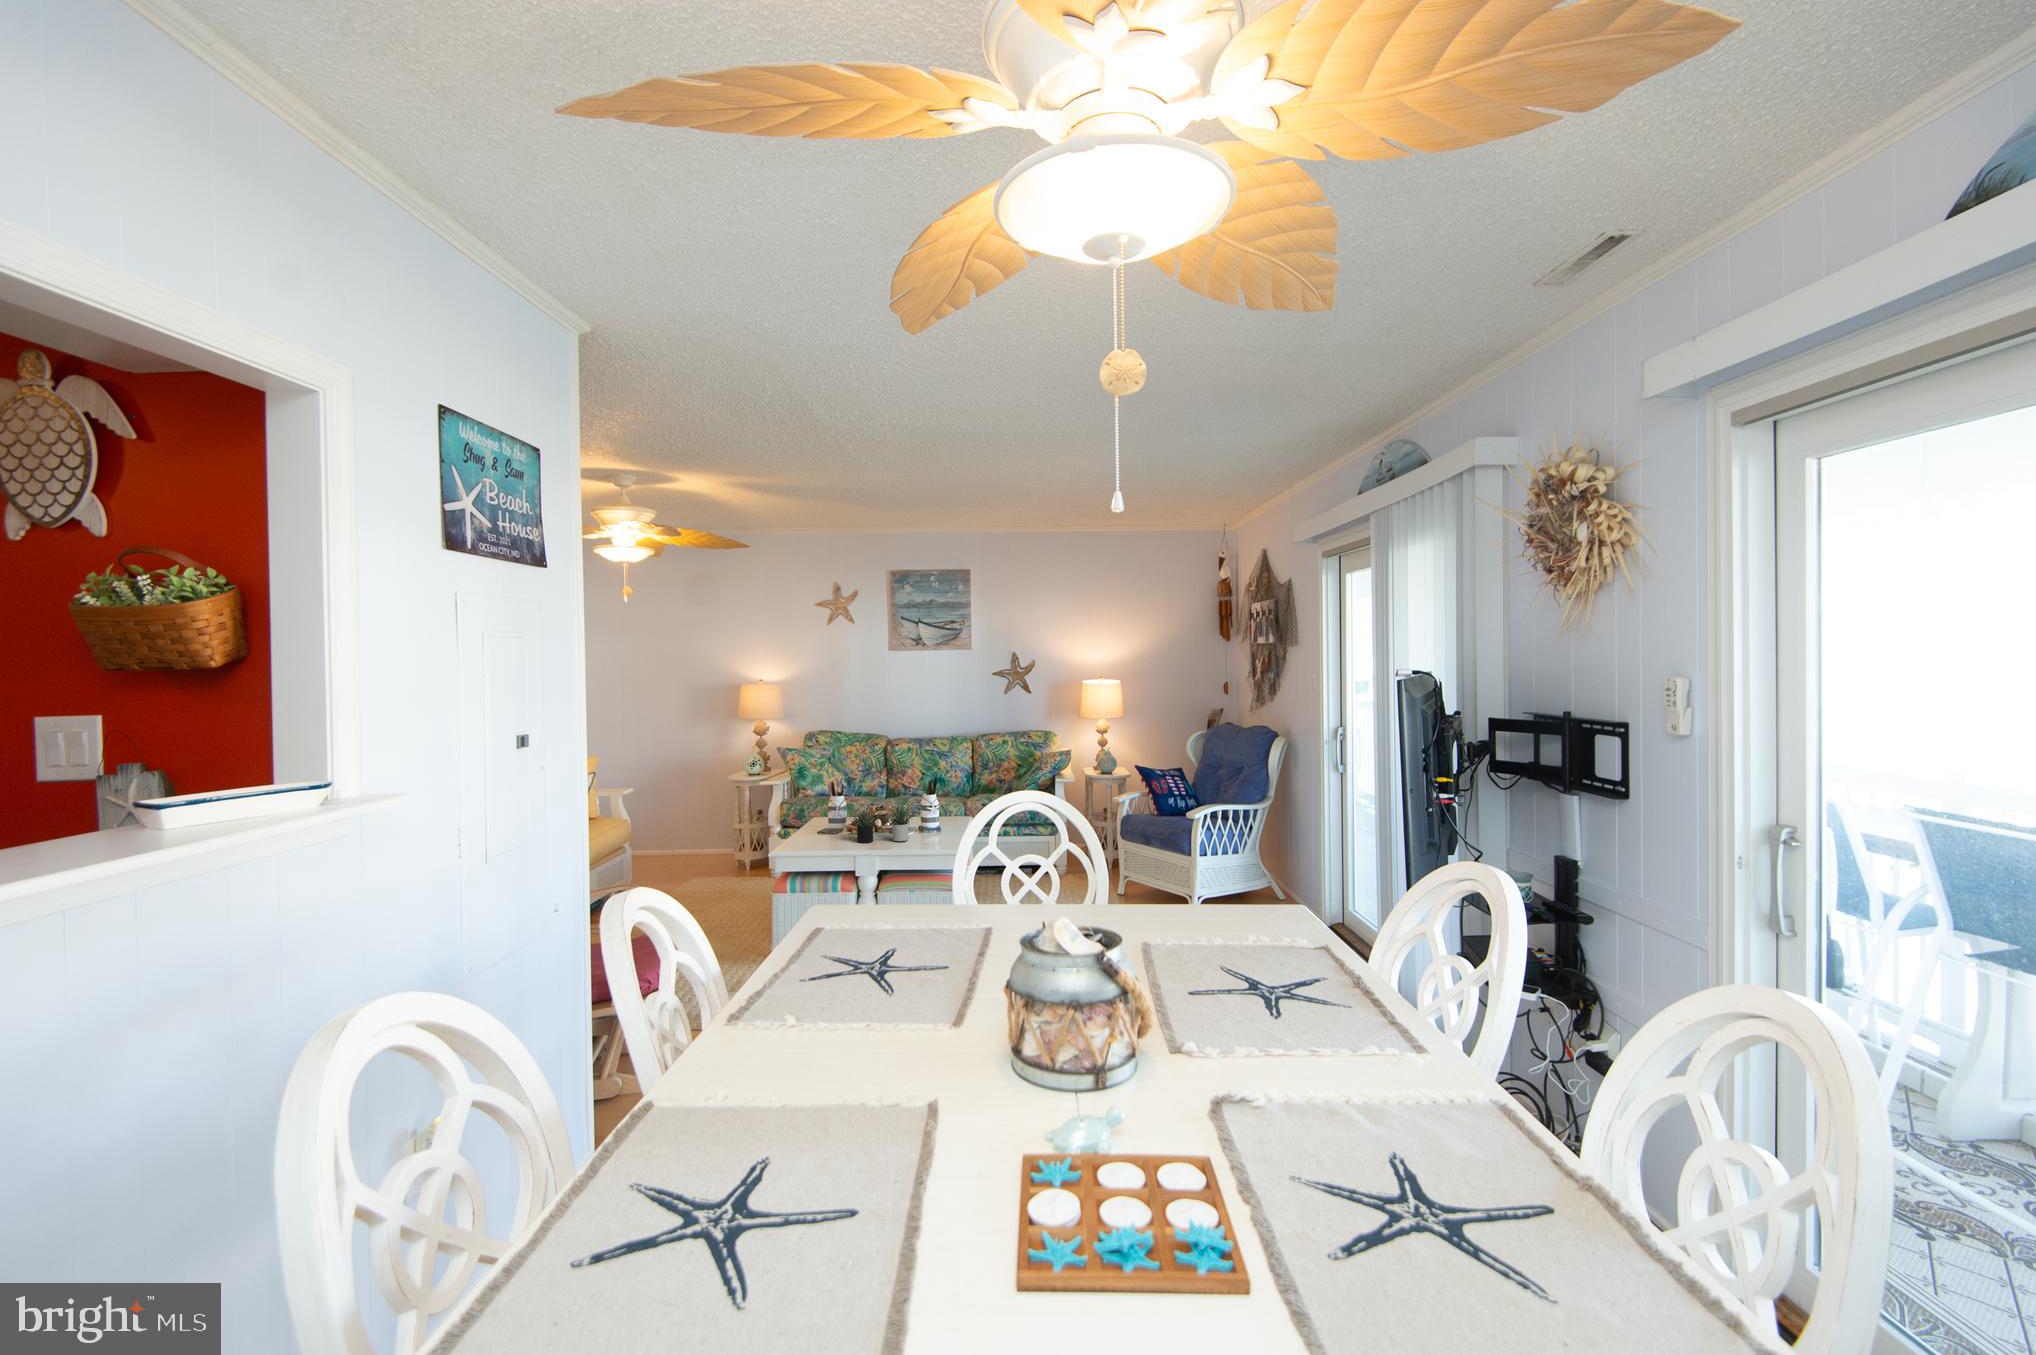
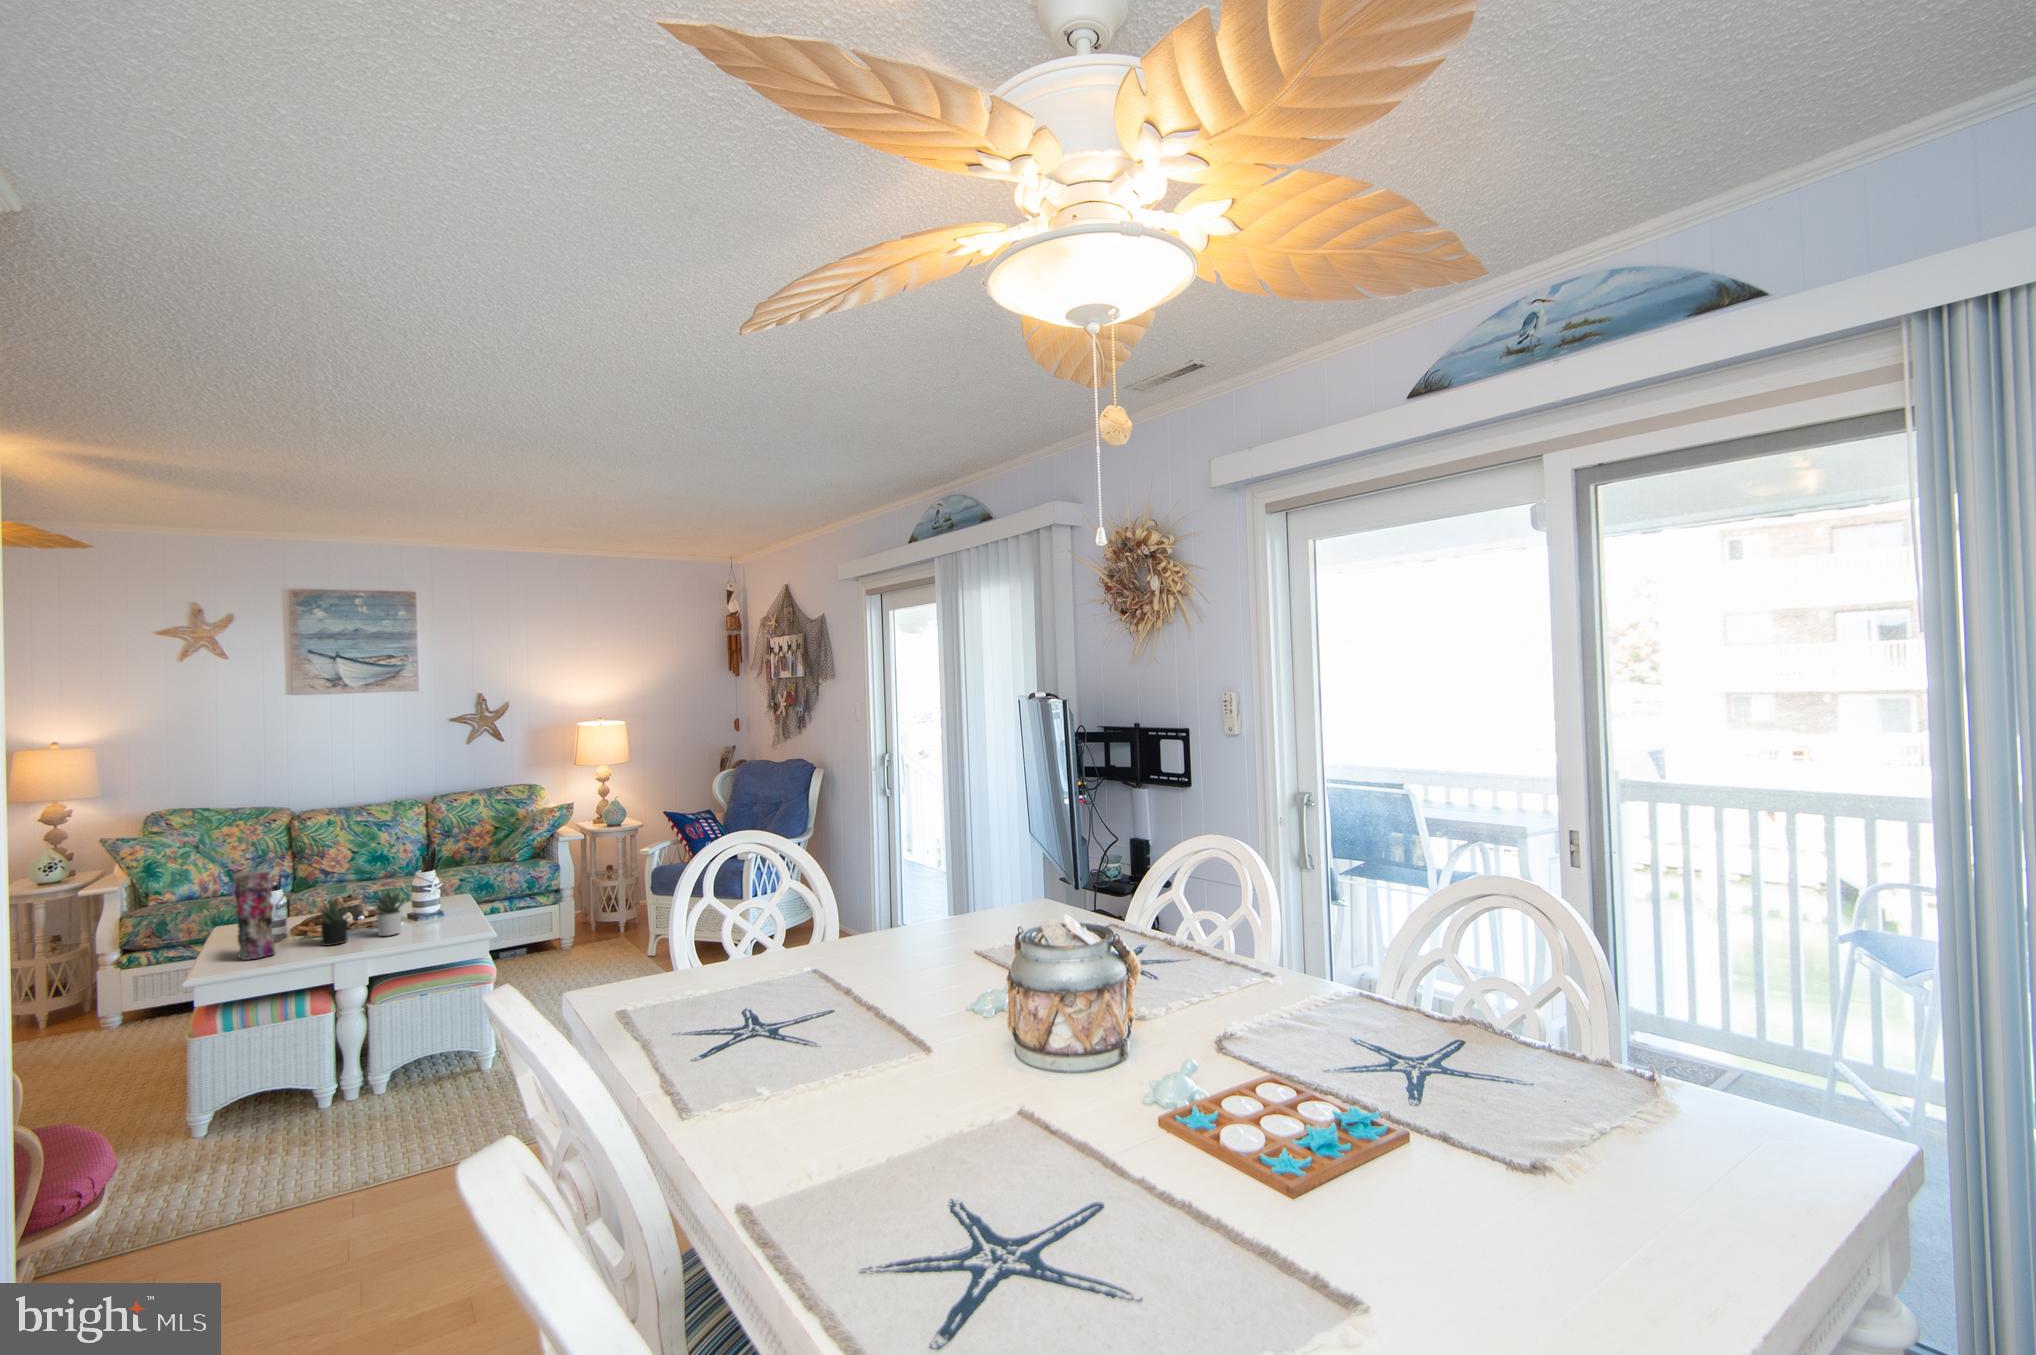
vase: none [803,780,829,845] -> present [231,869,276,960]

